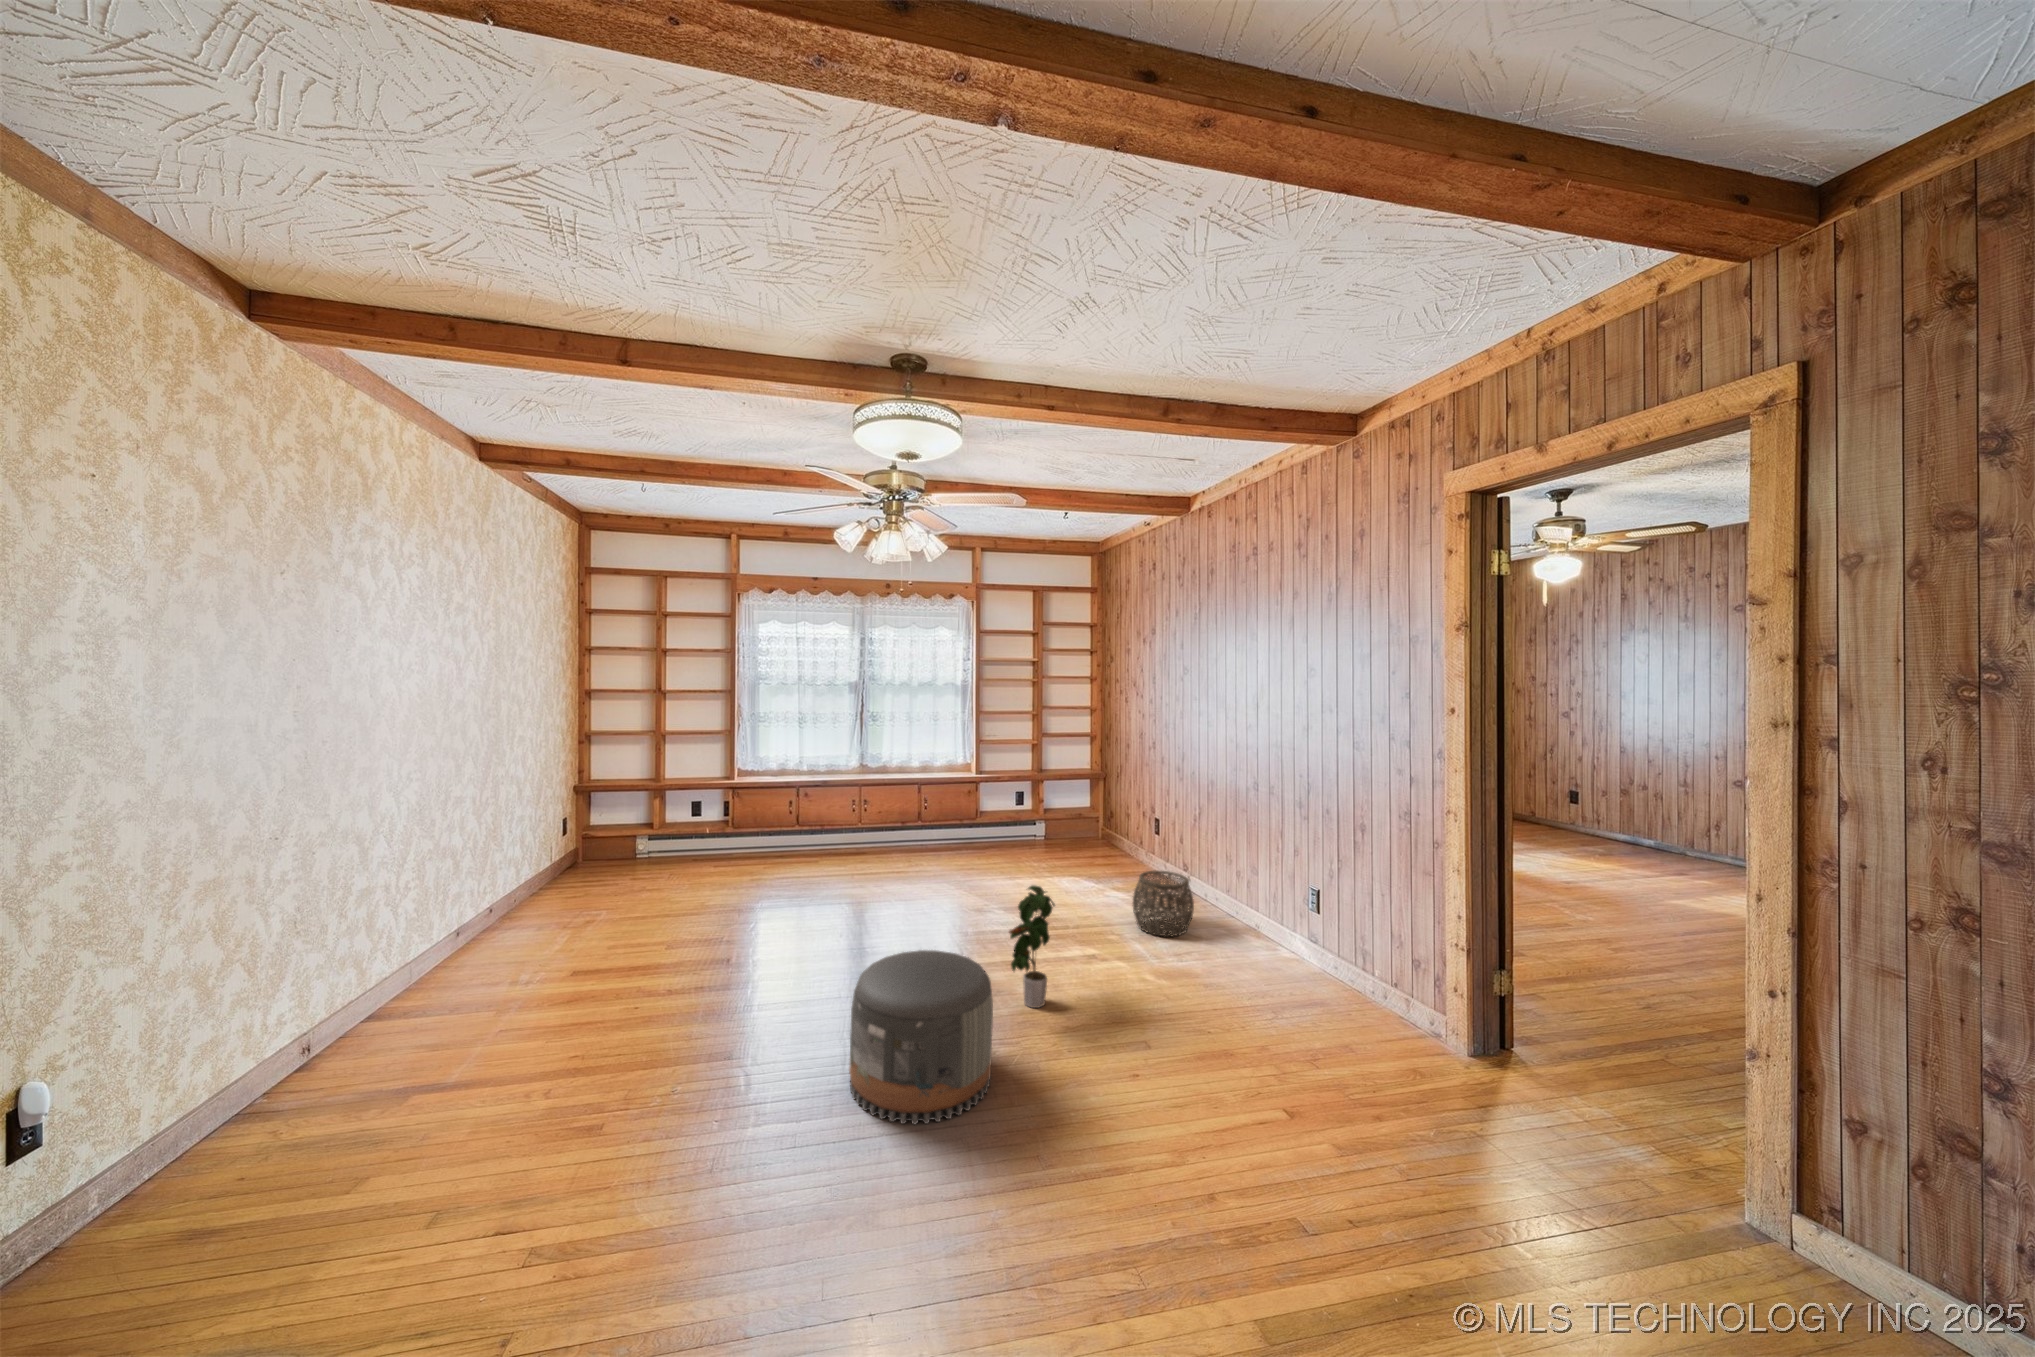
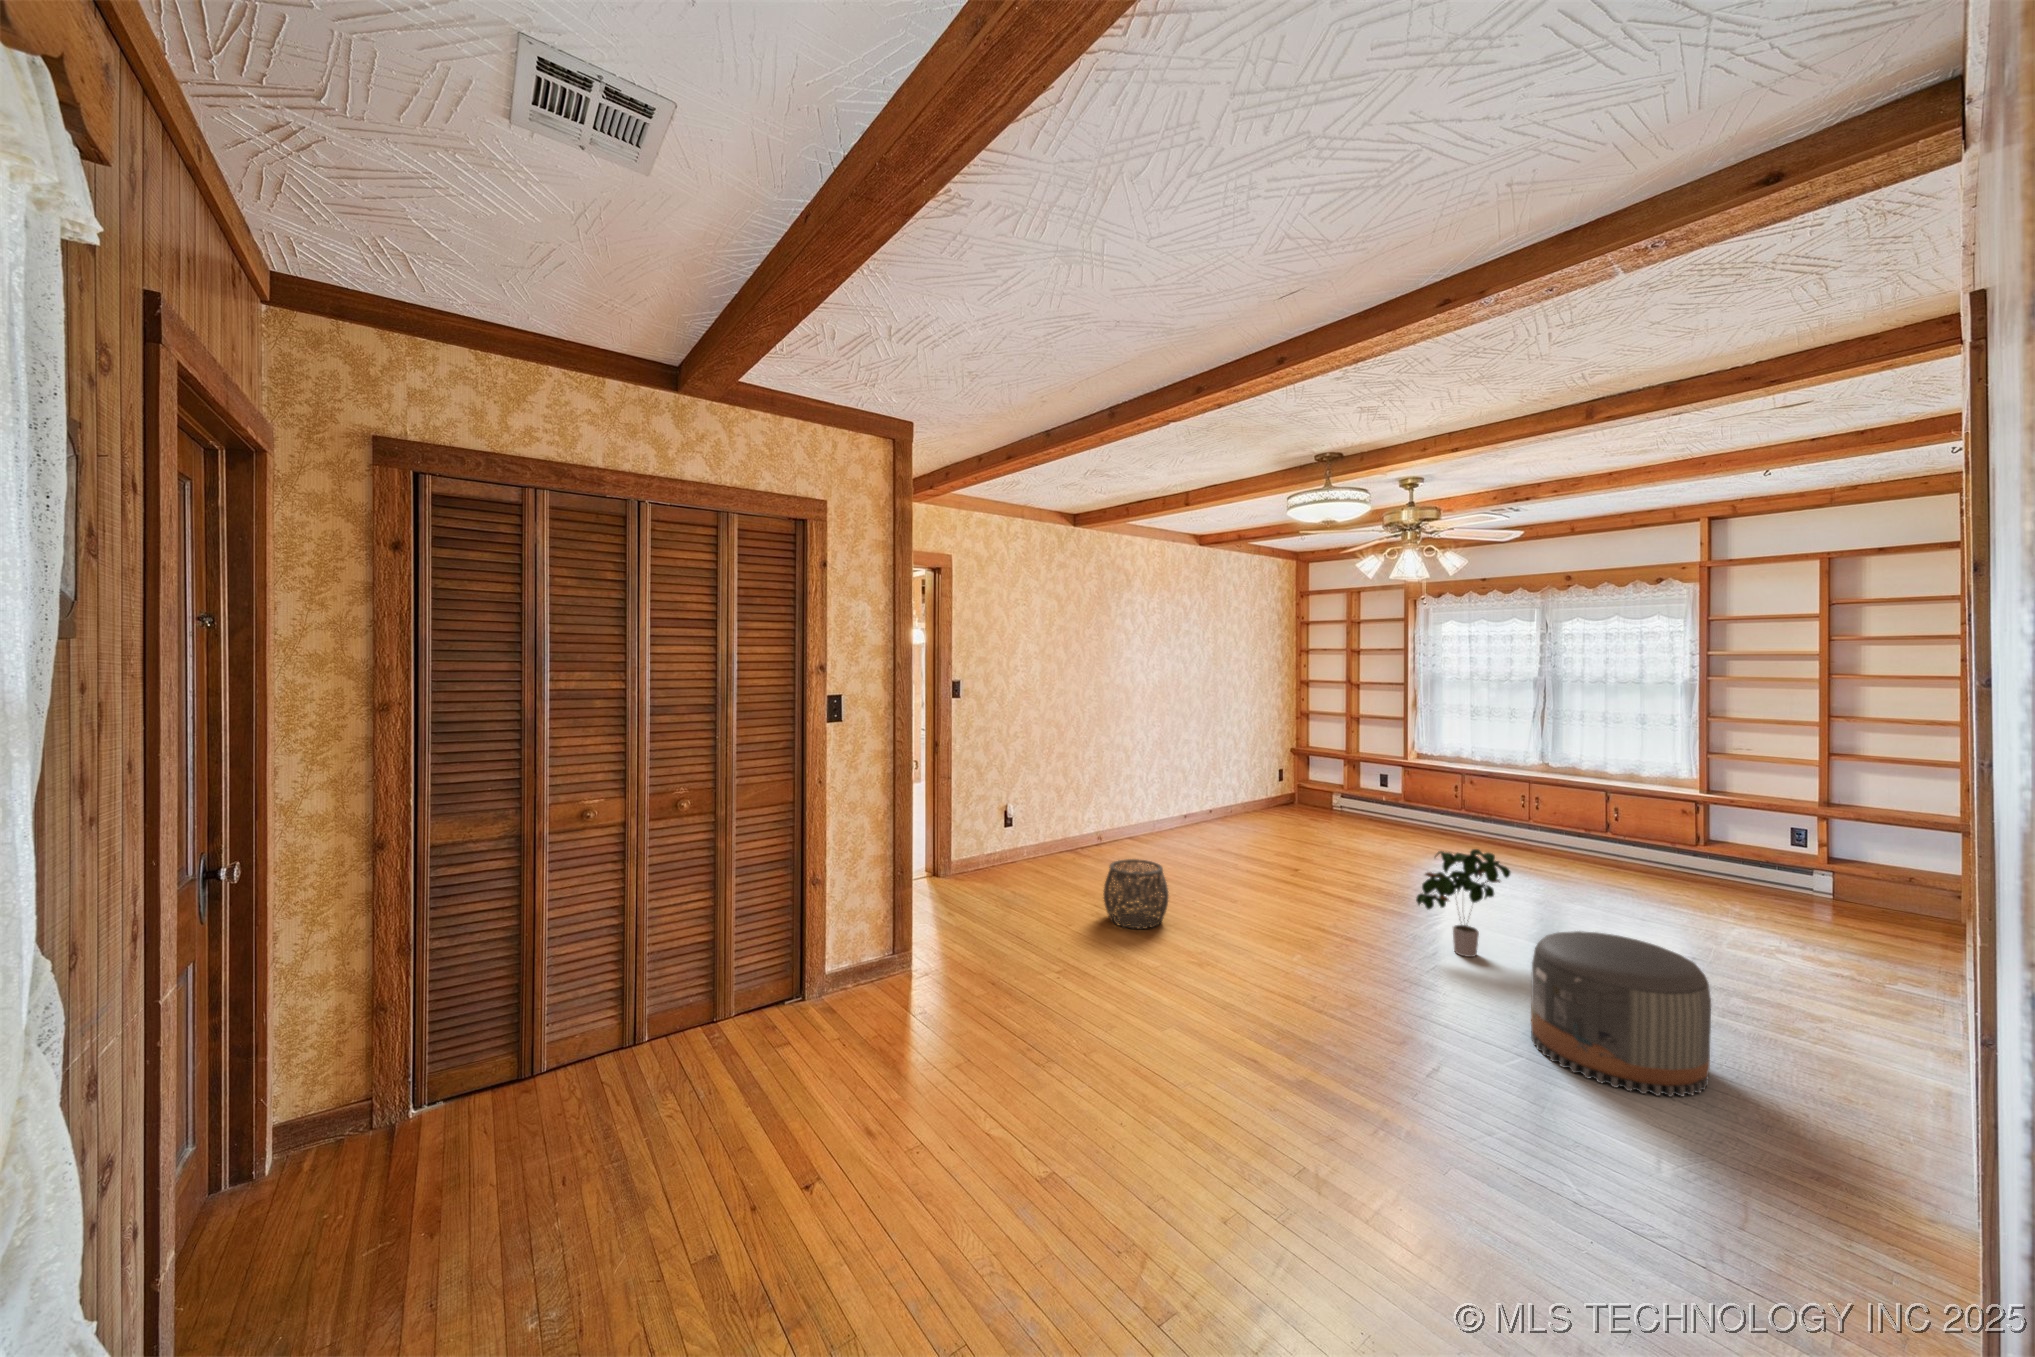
woven basket: present [1133,871,1194,937] -> present [1104,859,1169,929]
pouf: present [849,950,993,1124] -> present [1531,931,1711,1097]

